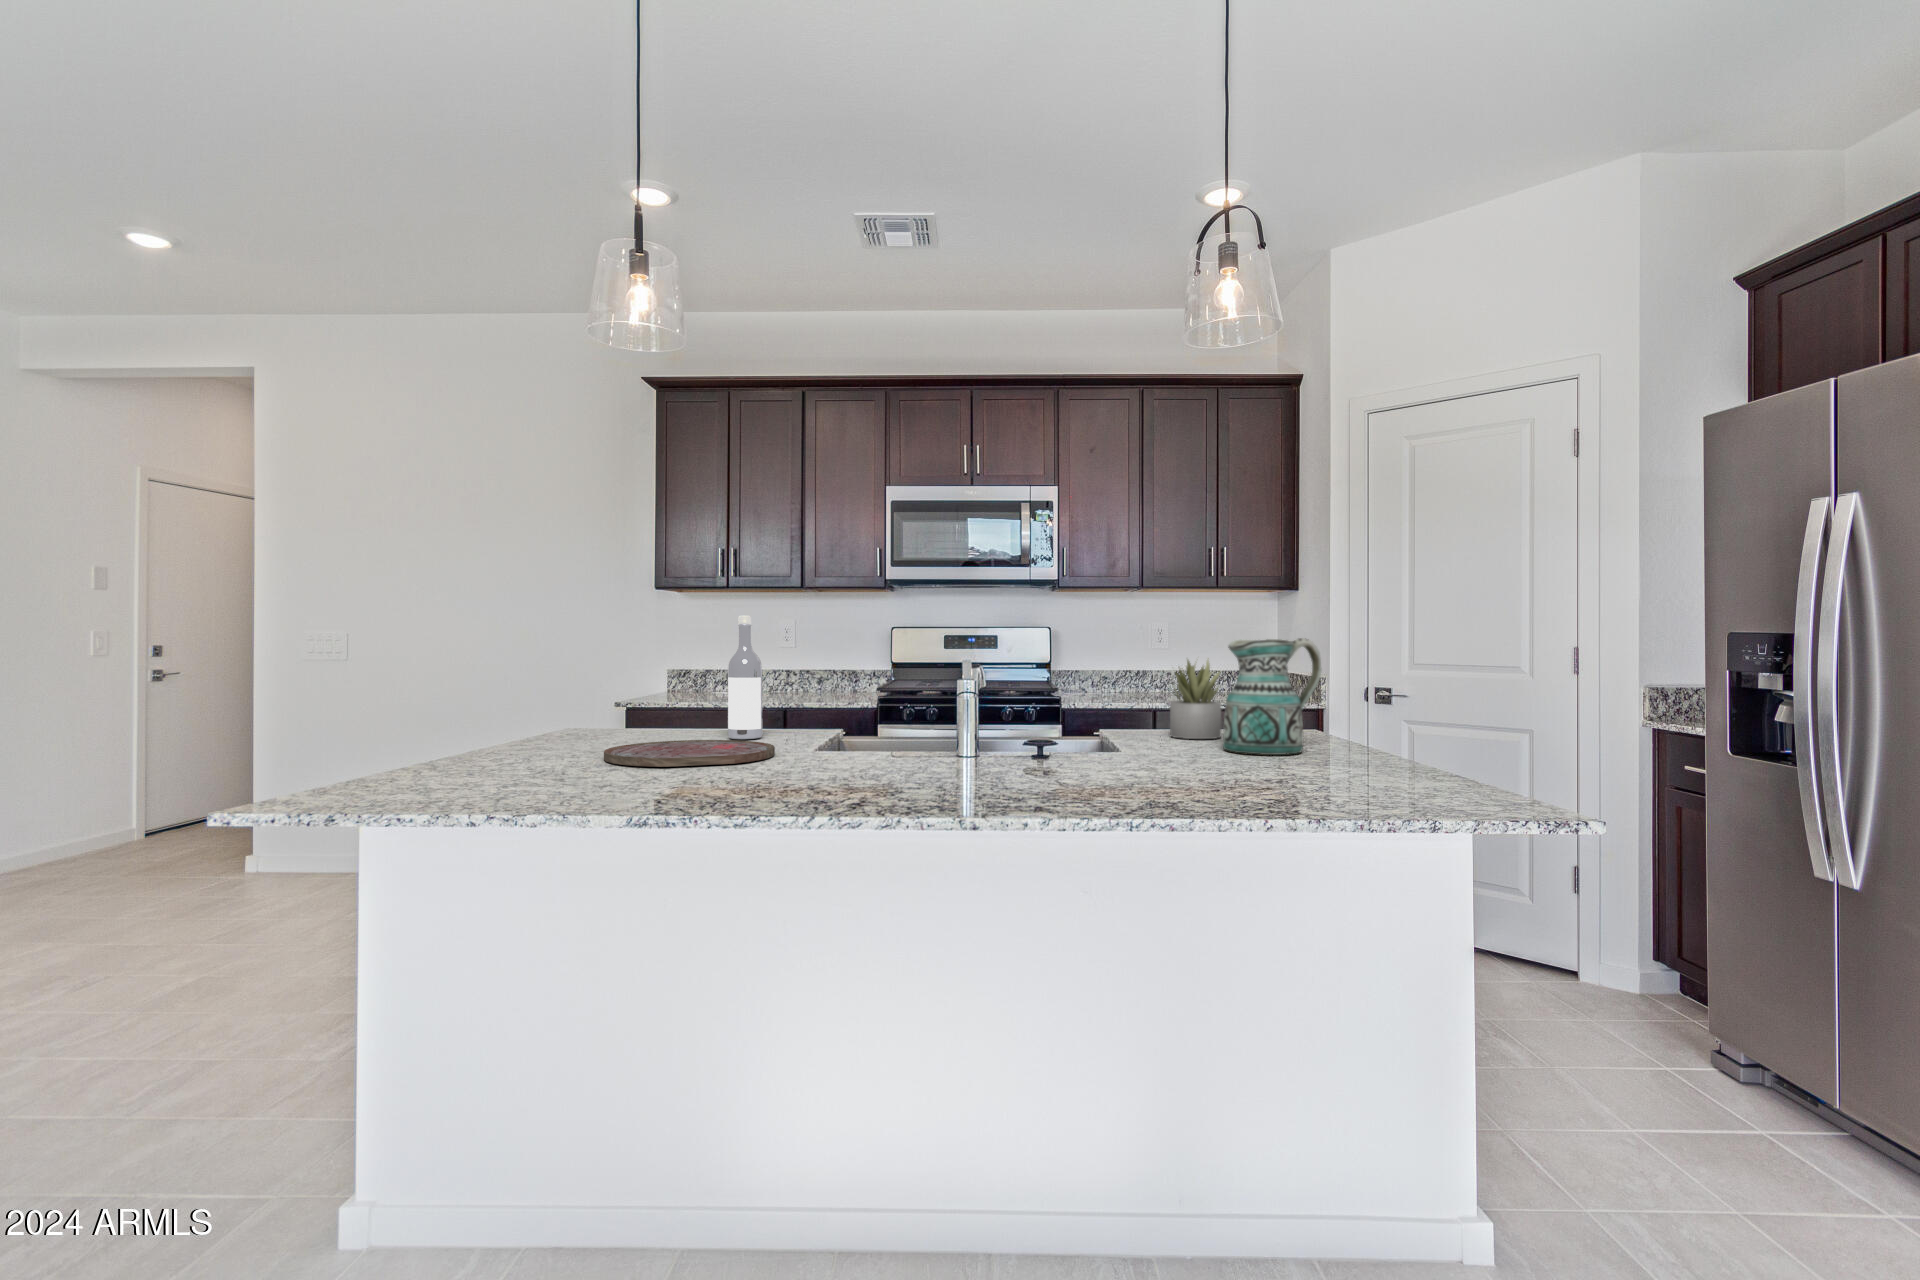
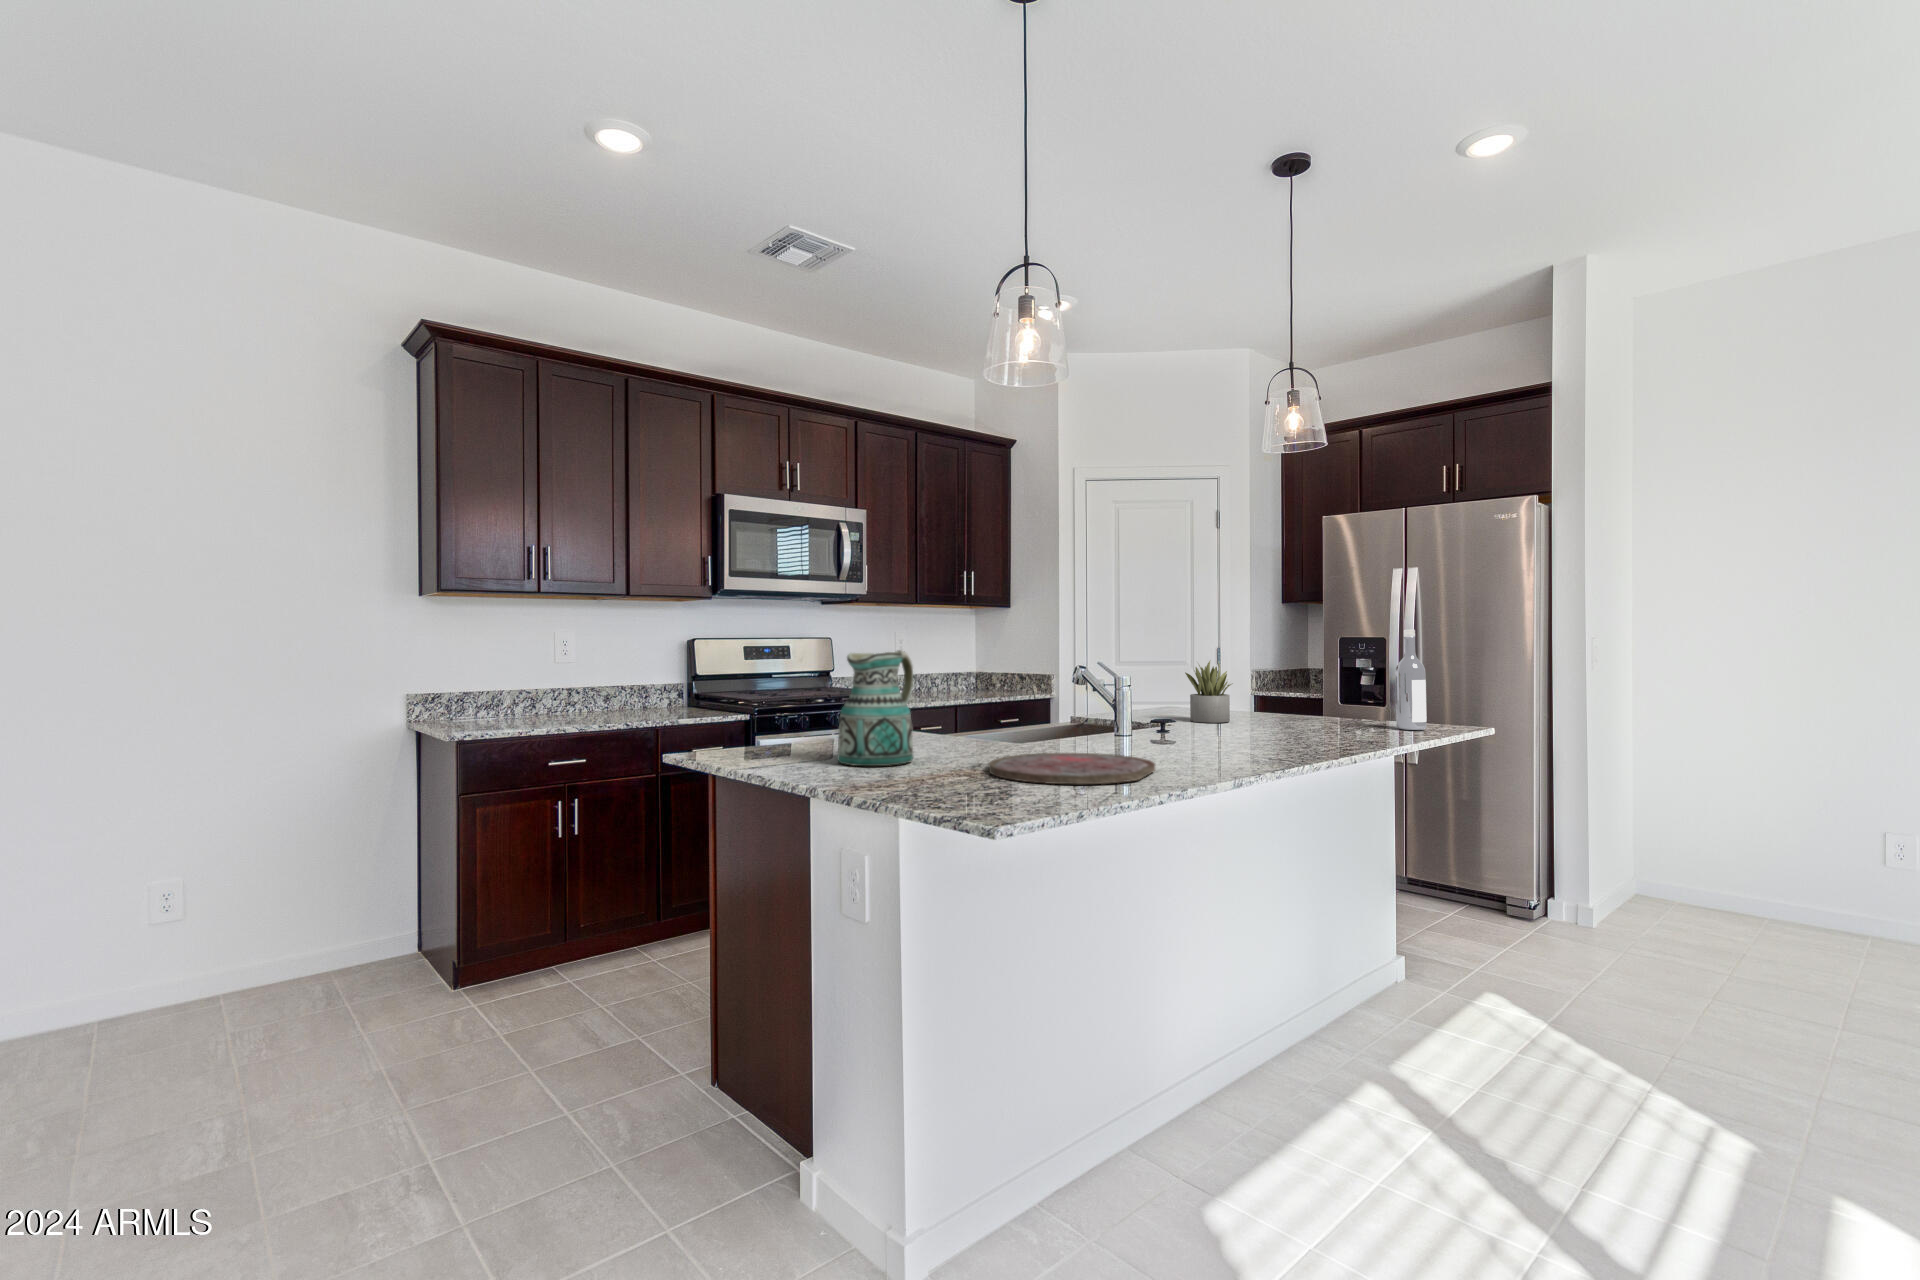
wine bottle: present [728,616,763,739] -> present [1395,630,1427,730]
ceramic pitcher: present [1223,638,1321,755] -> present [837,650,913,766]

